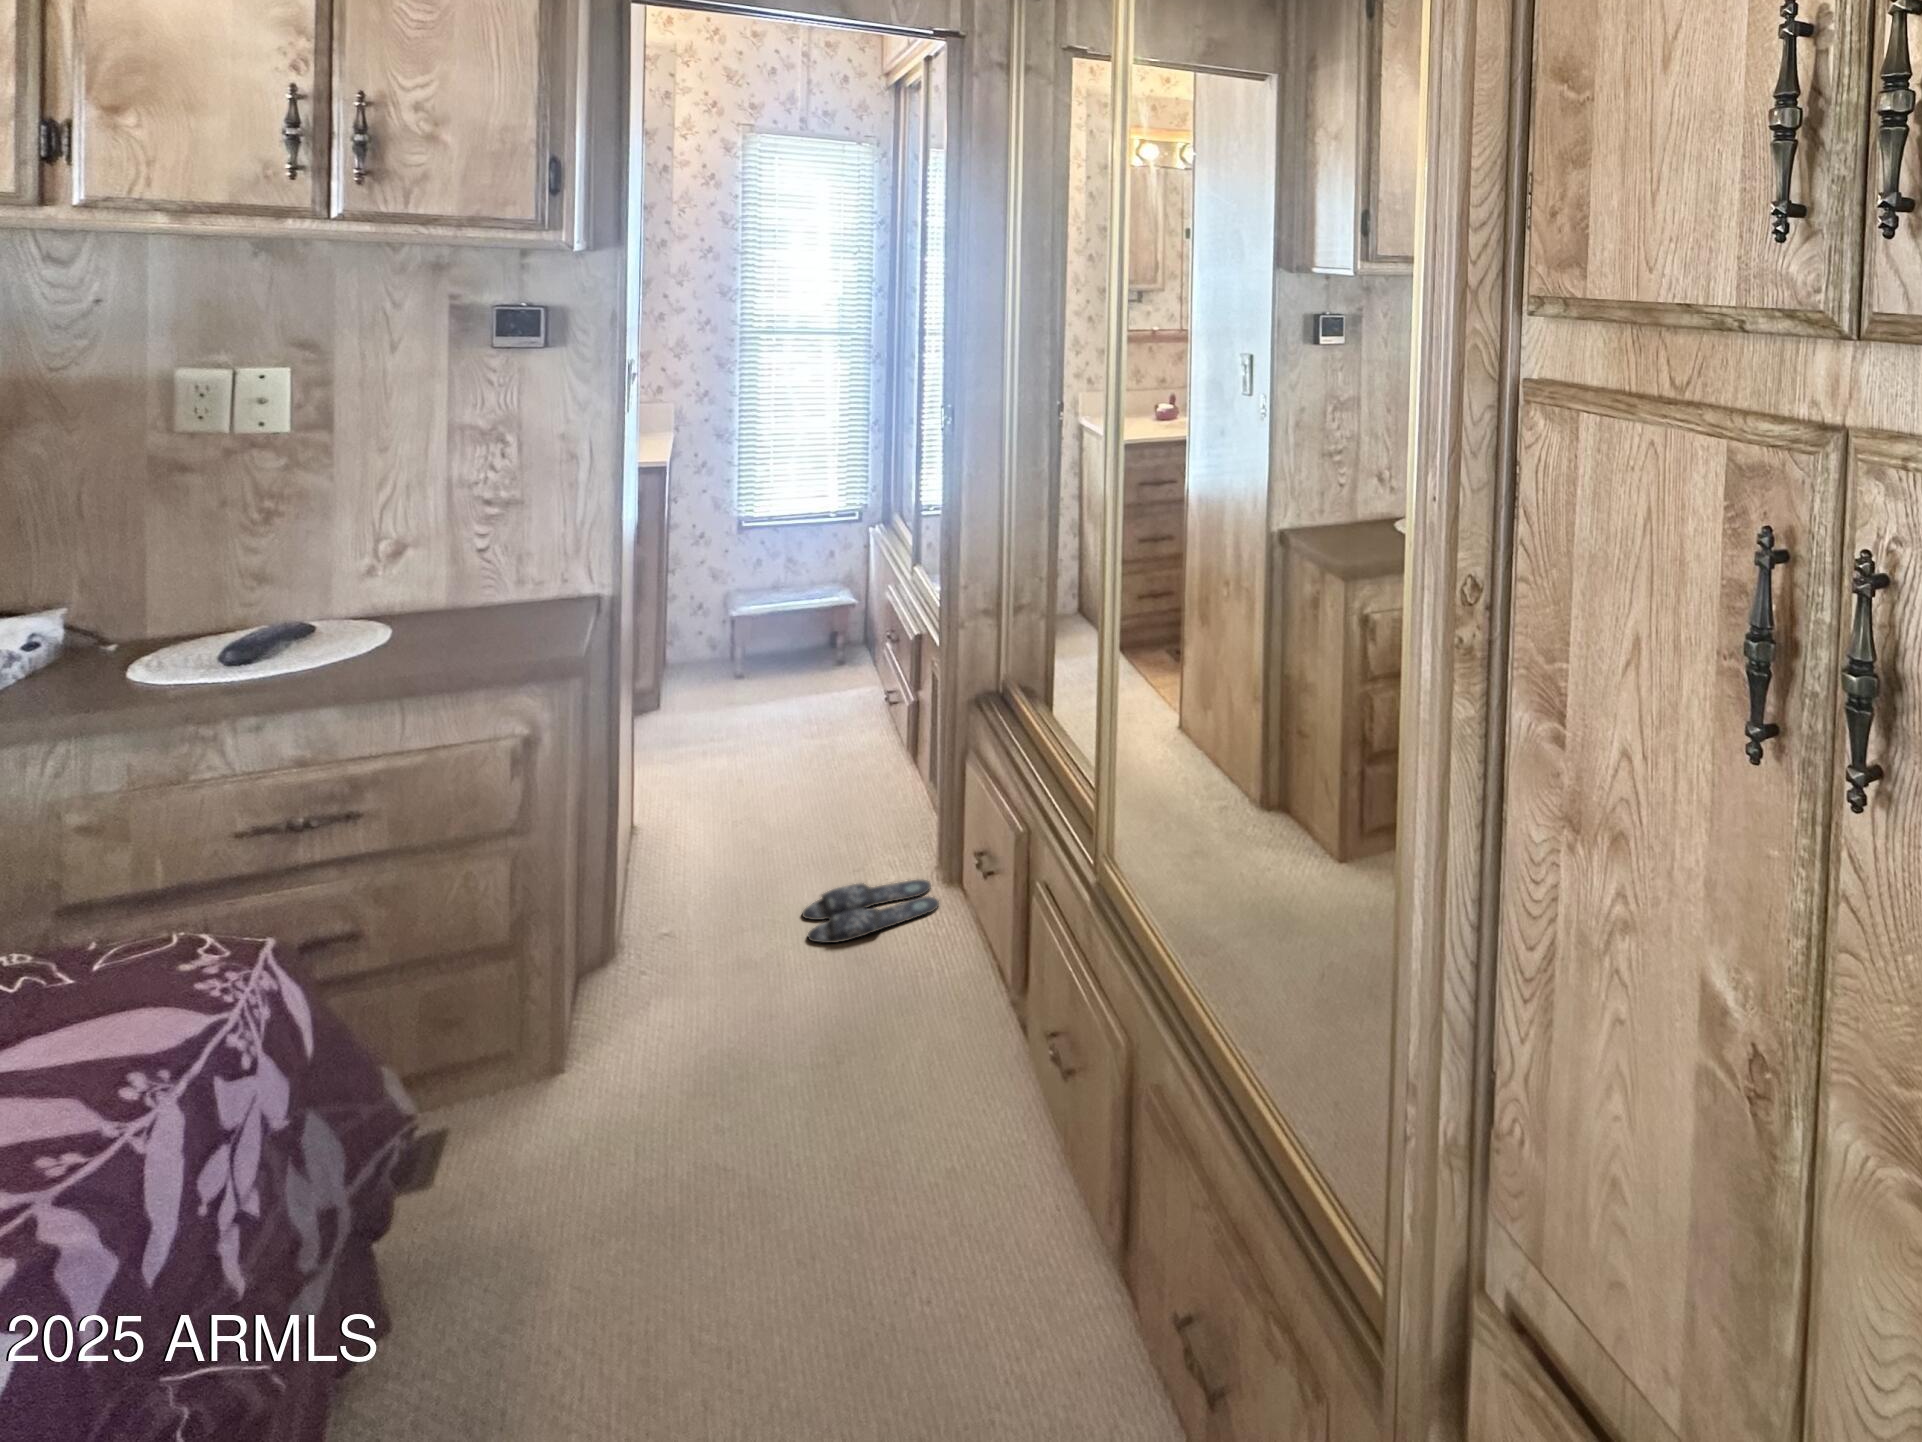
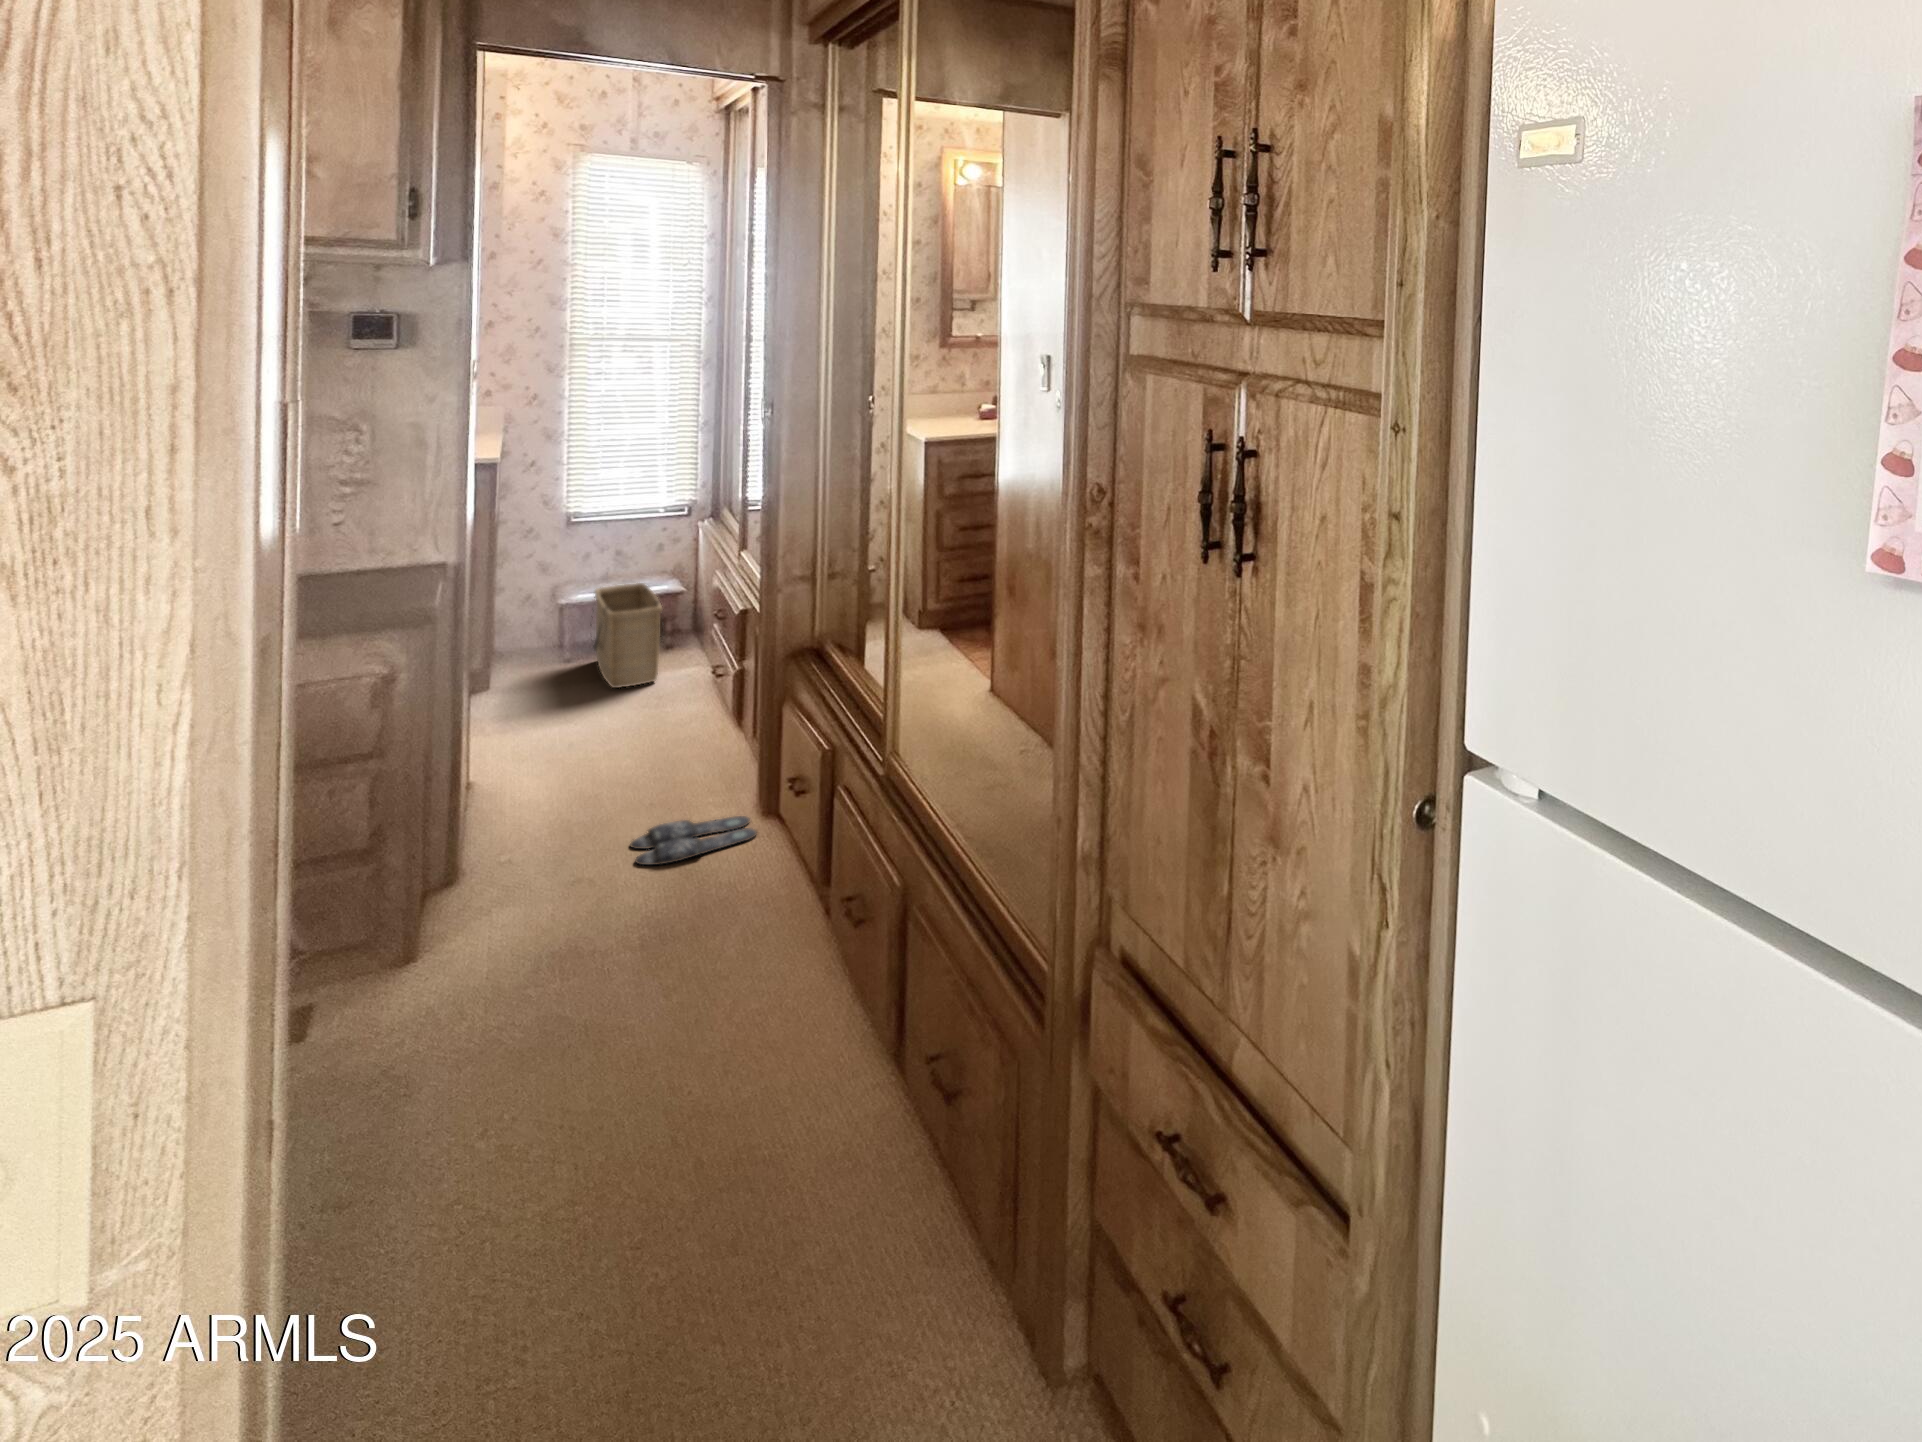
basket: none [762,593,836,710] -> present [590,583,662,688]

